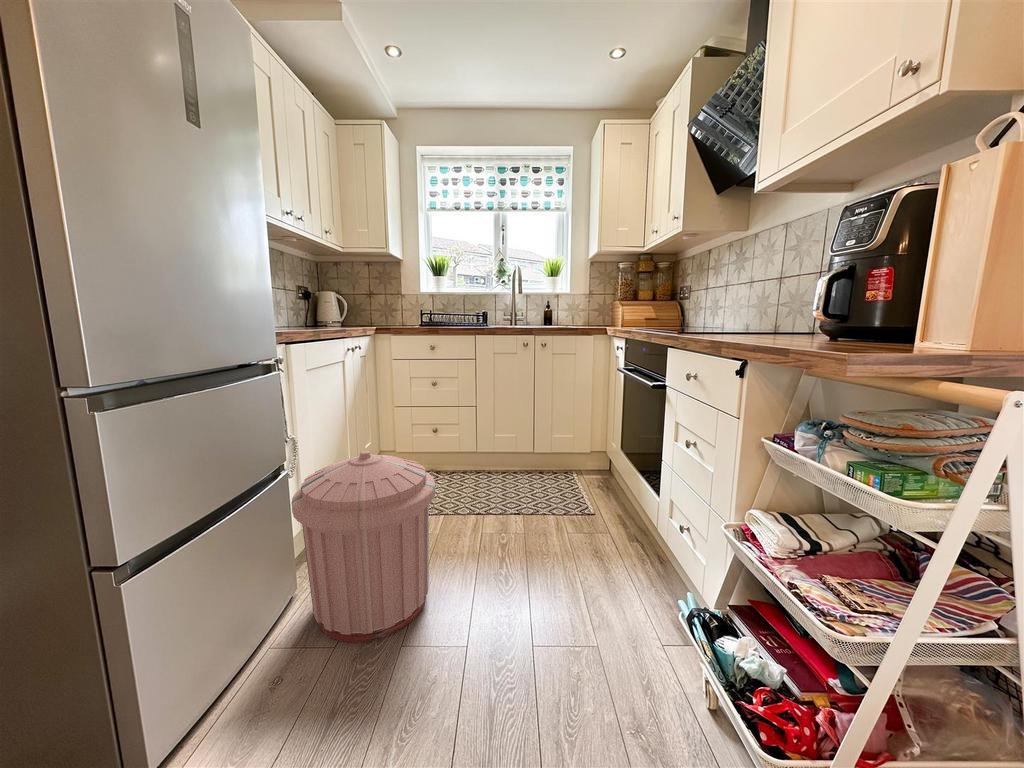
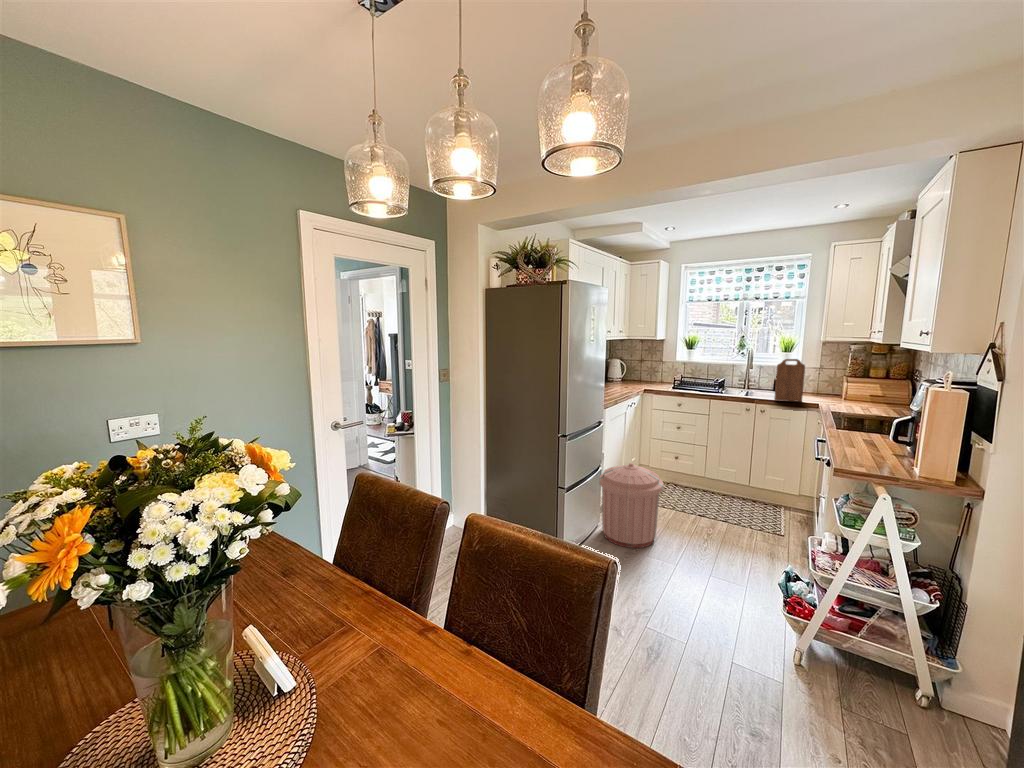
cutting board: none [558,271,588,330] -> present [774,359,805,401]

